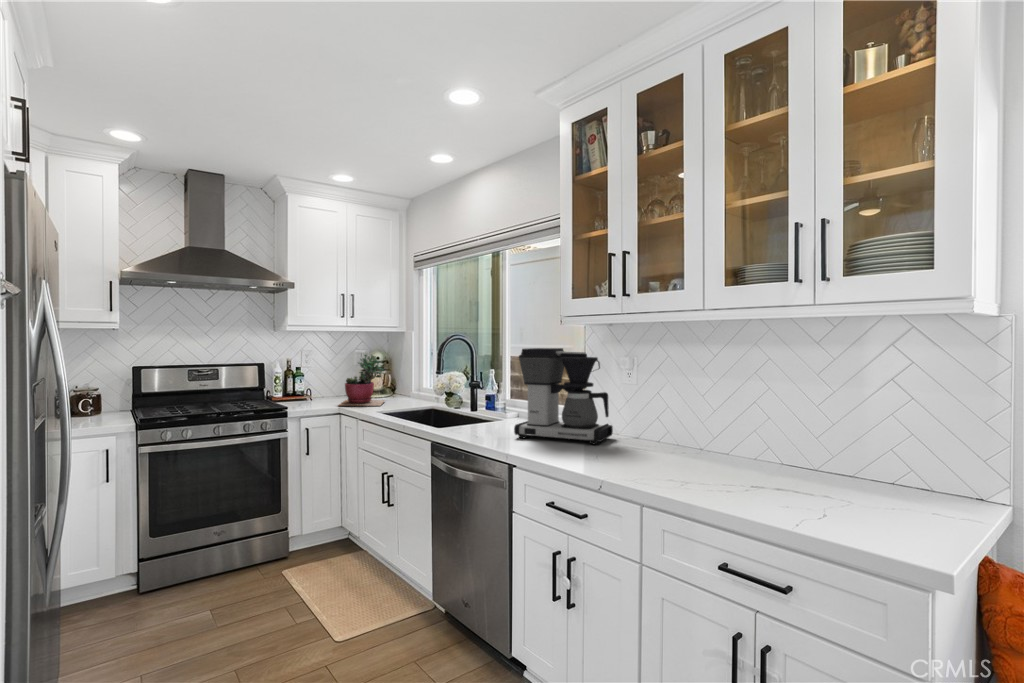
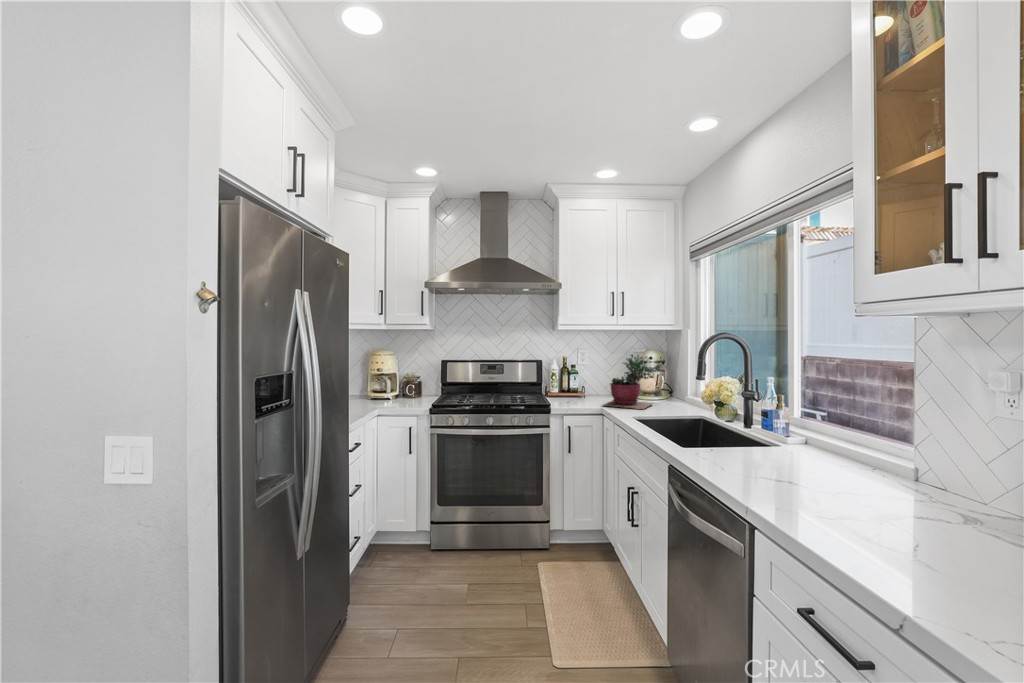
coffee maker: present [514,348,613,444] -> none [774,350,968,518]

